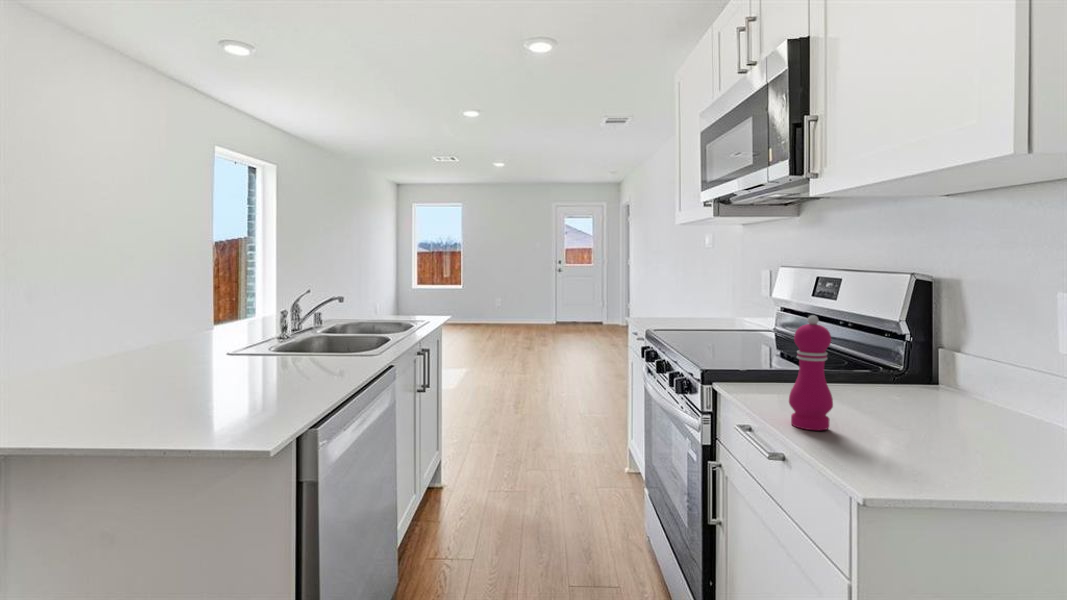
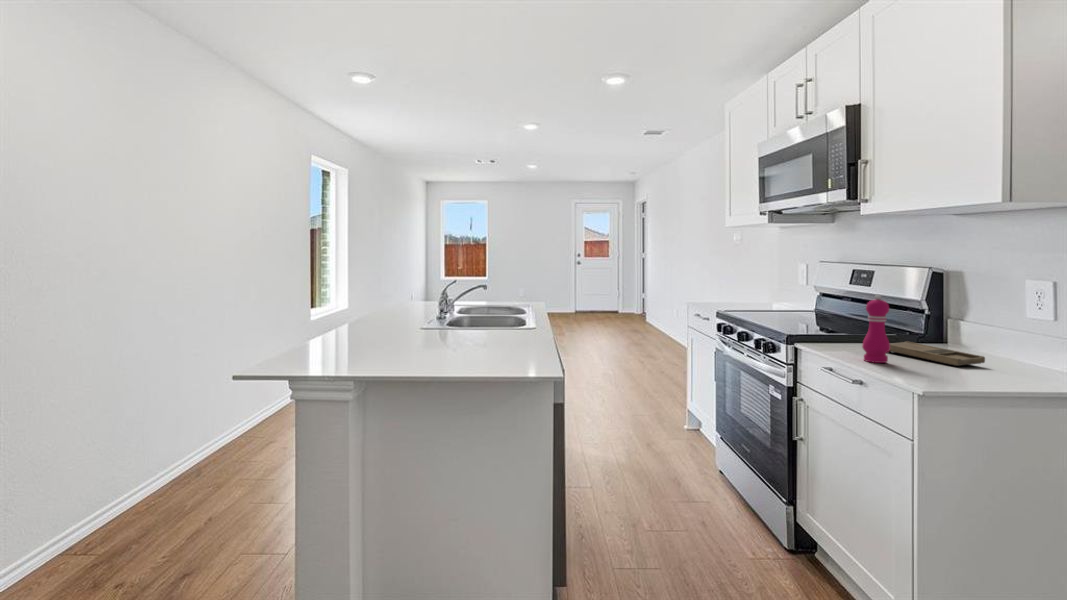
tray: none [832,384,994,435] -> present [888,341,985,366]

